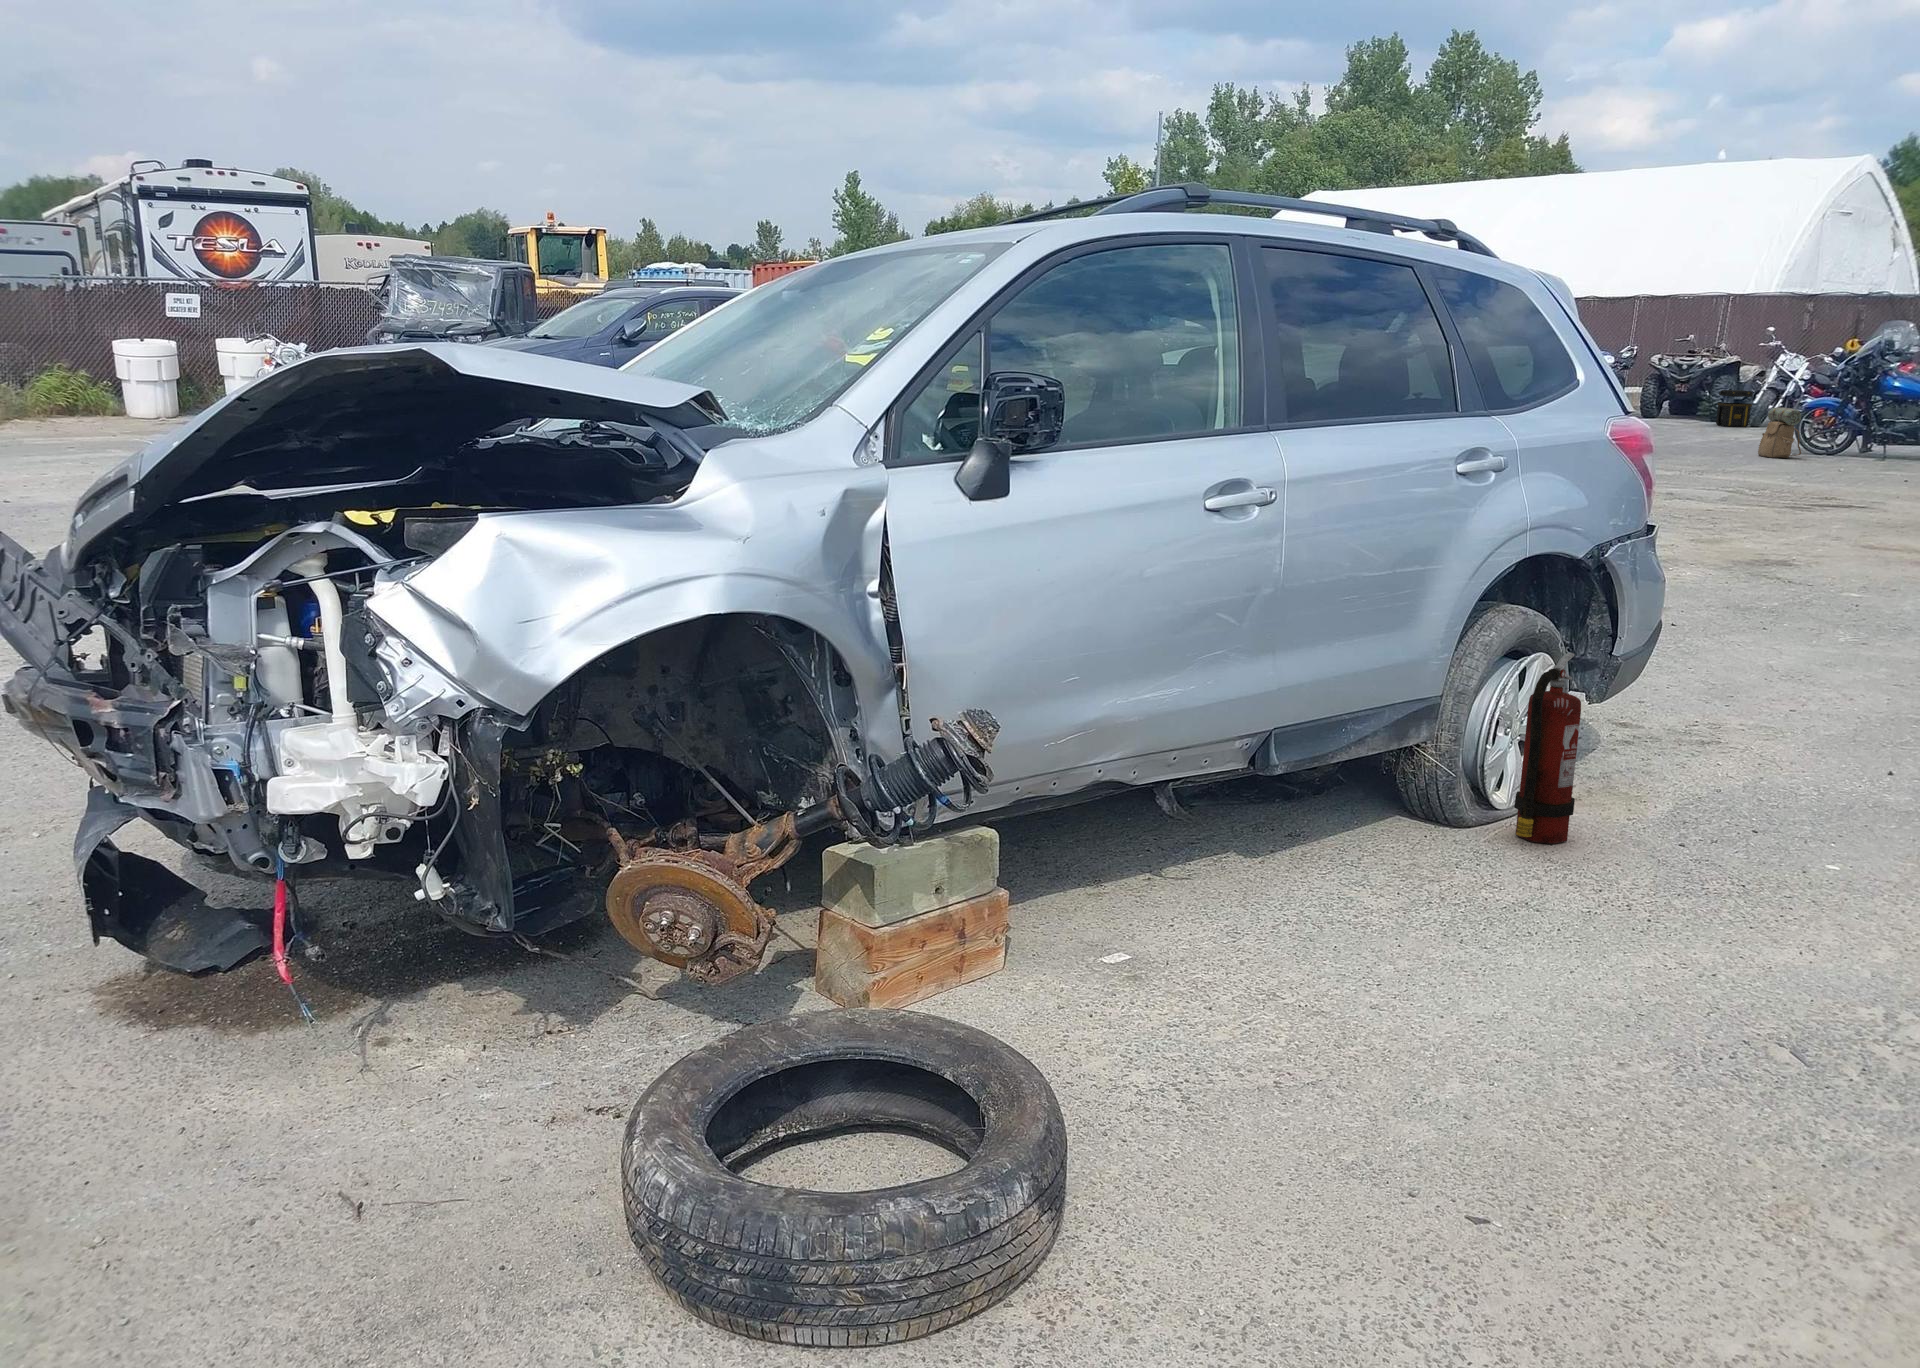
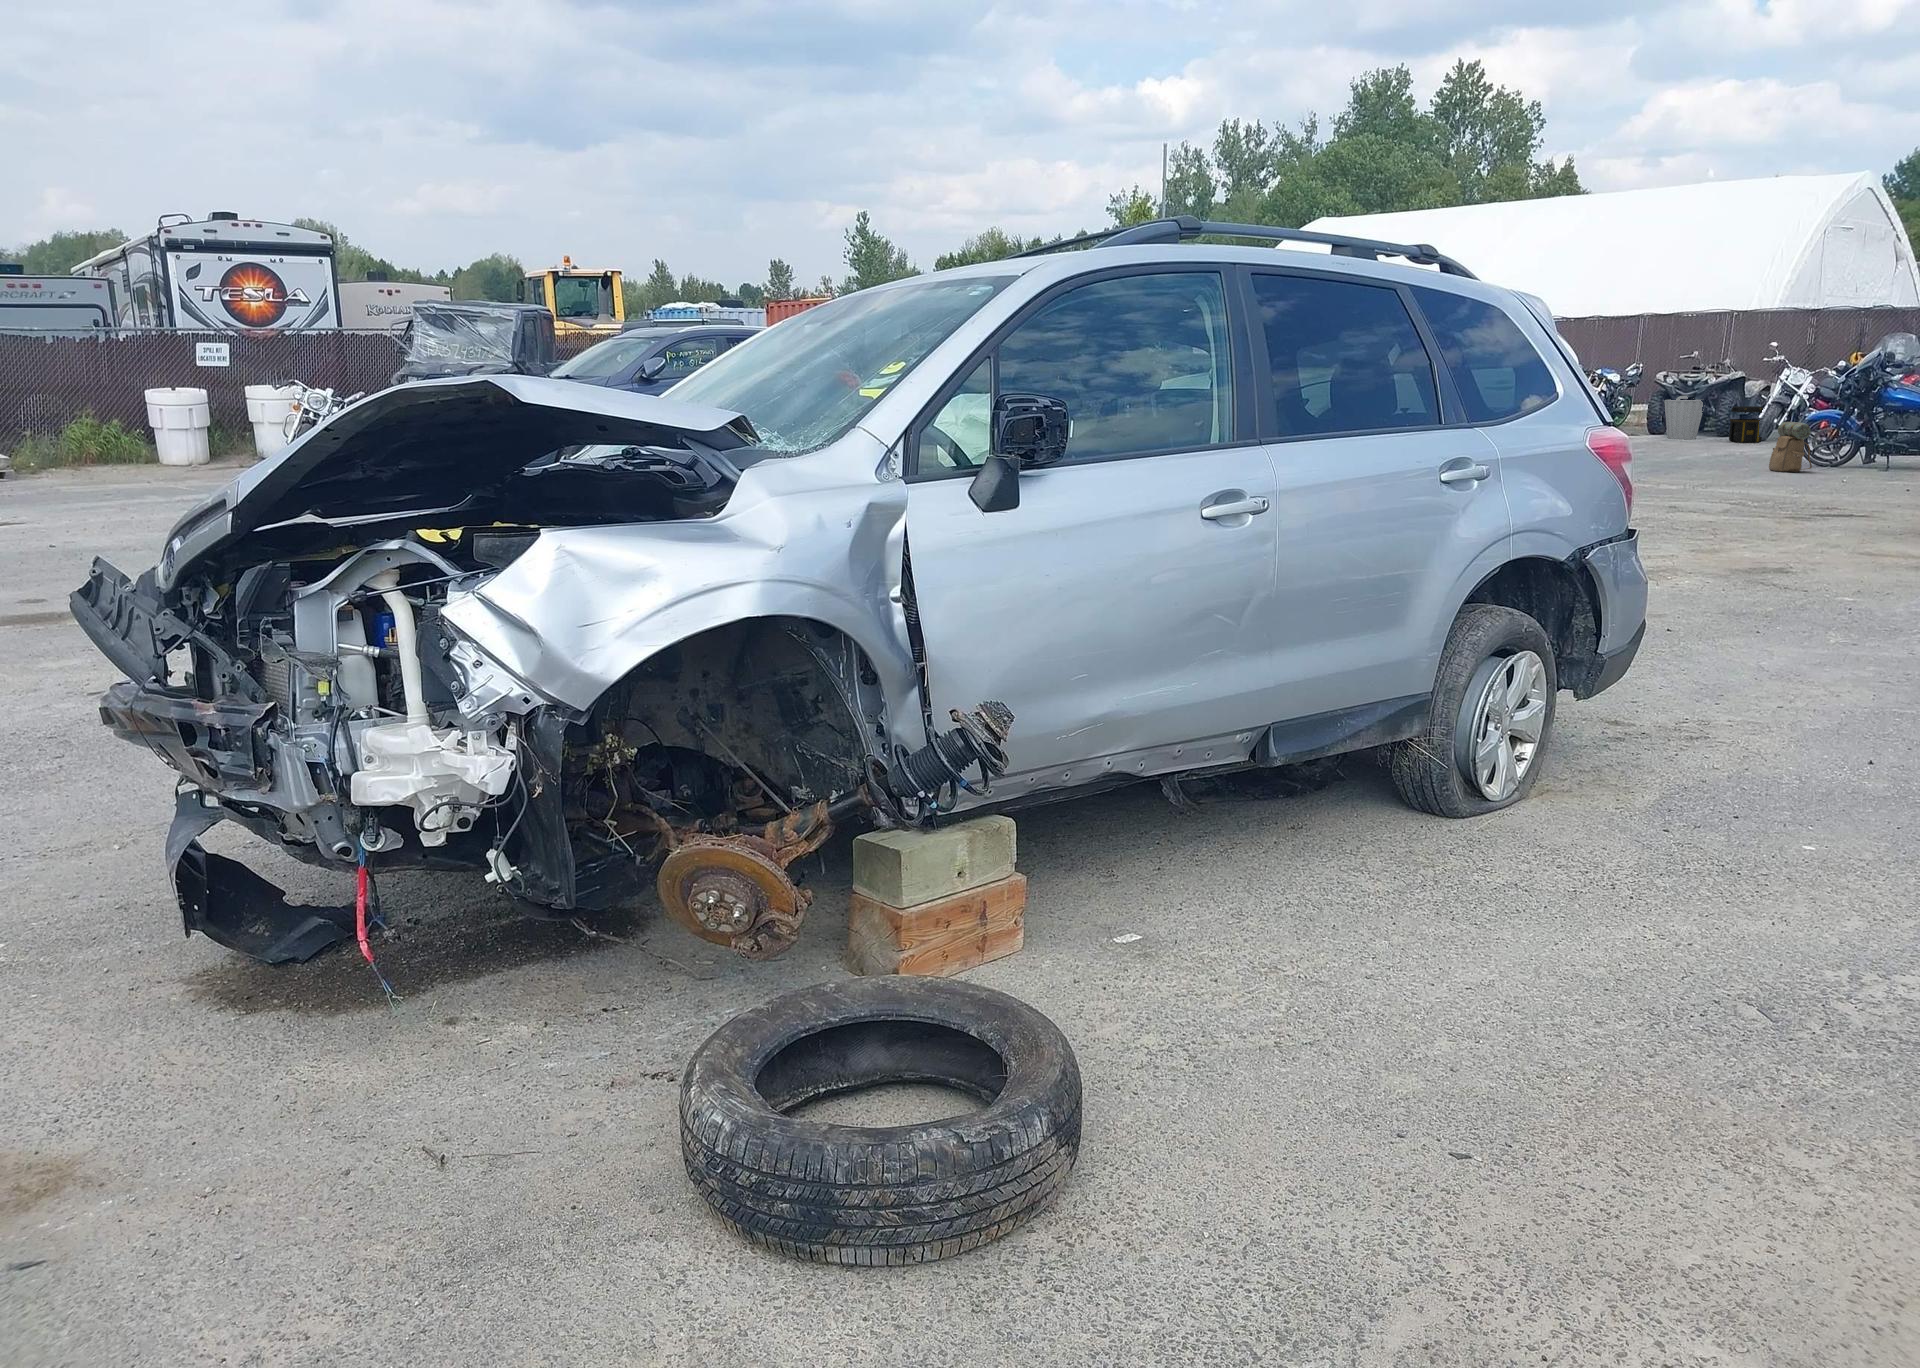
trash can: none [1652,378,1694,422] -> present [1664,396,1703,439]
fire extinguisher: present [1514,653,1581,844] -> none [1508,651,1569,833]

